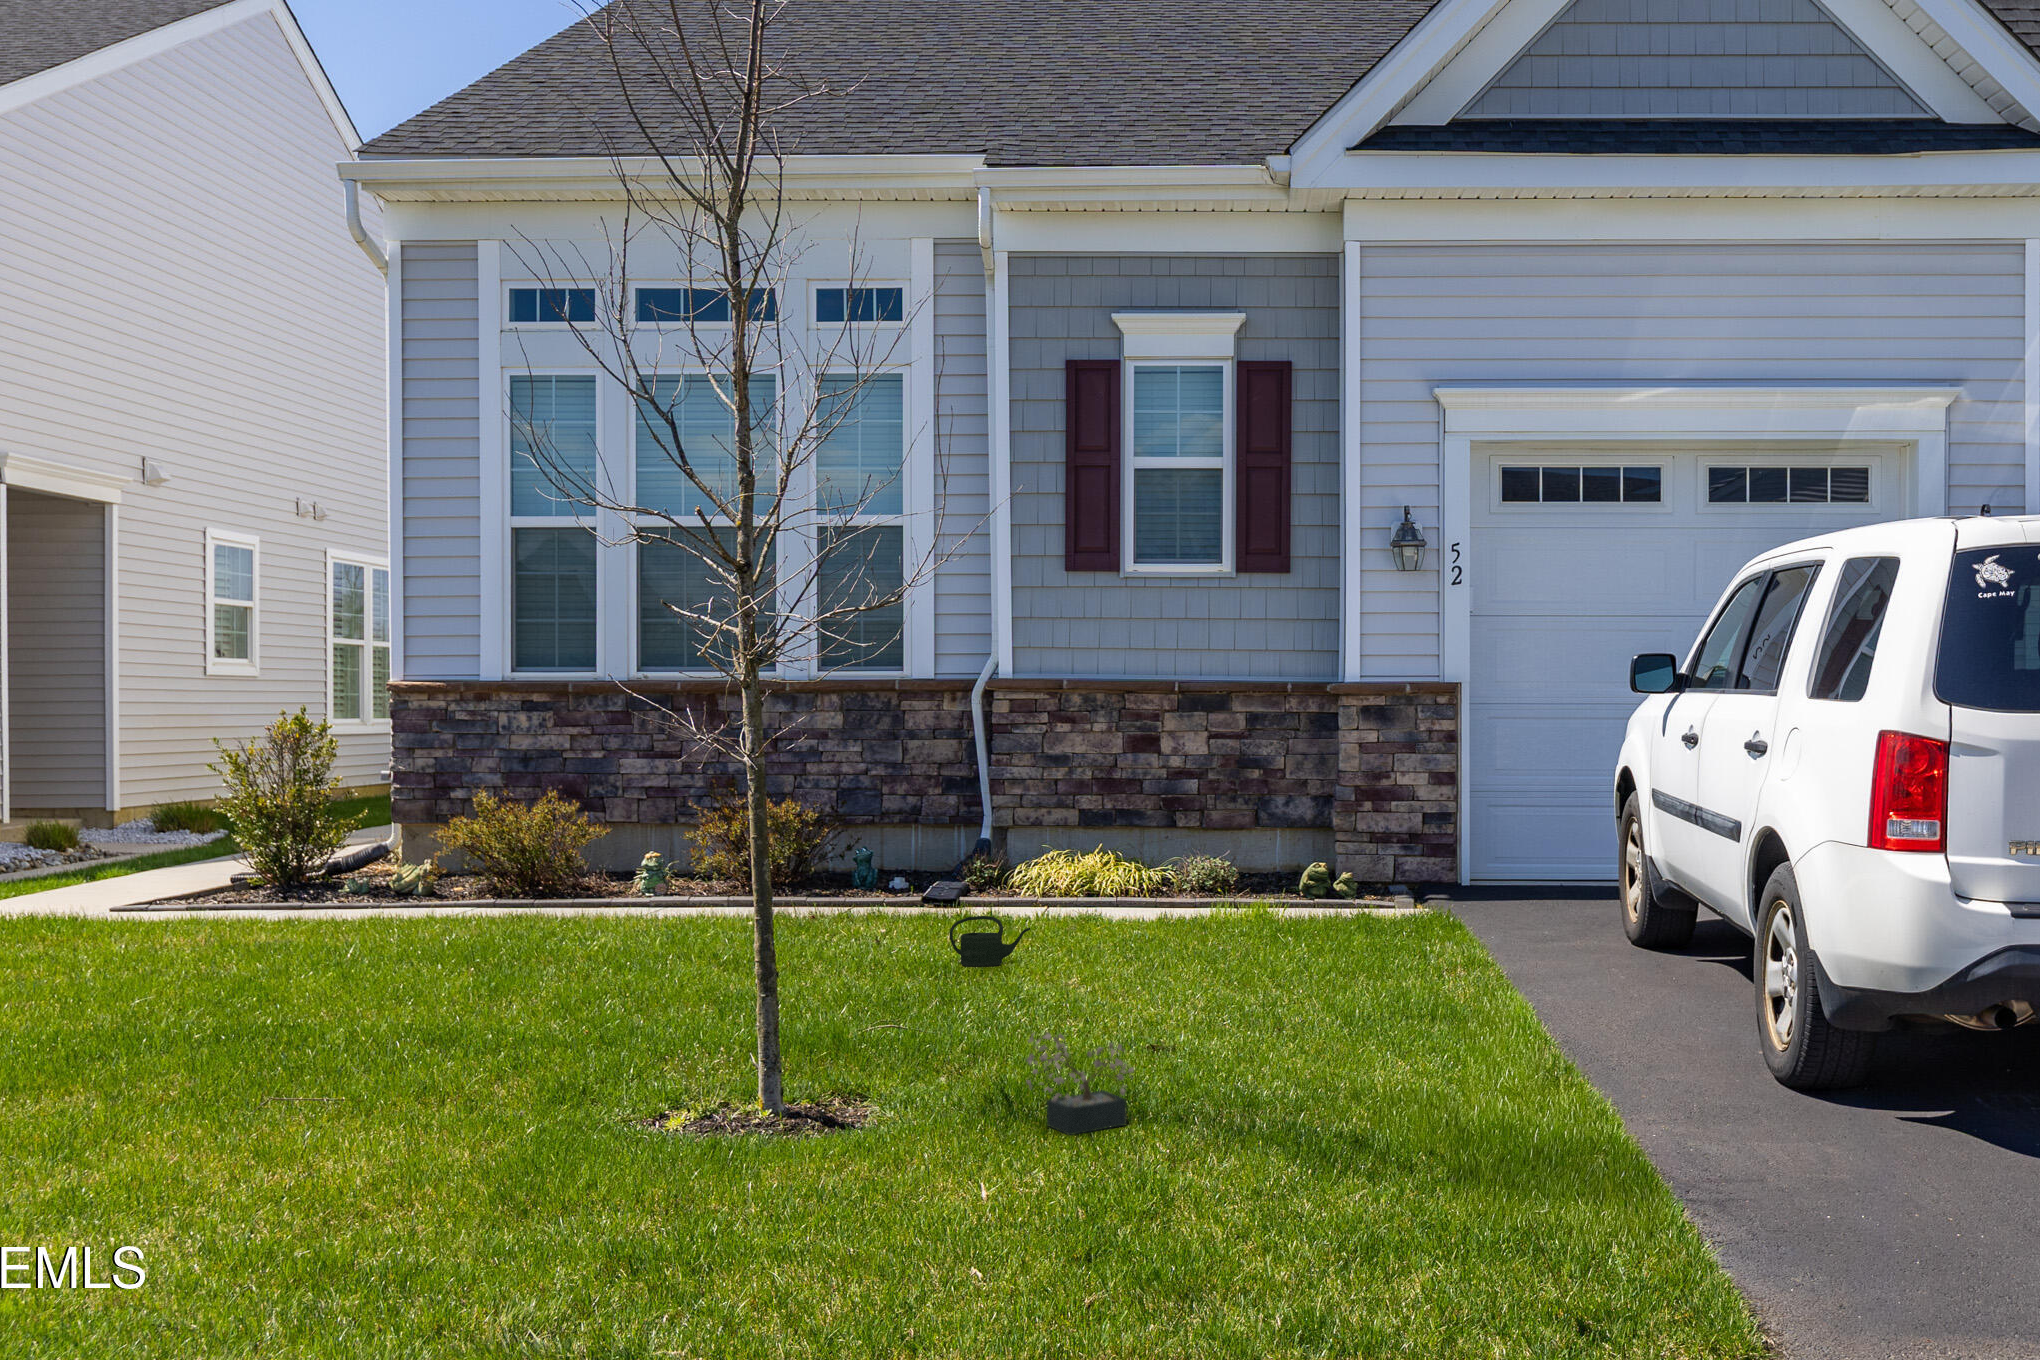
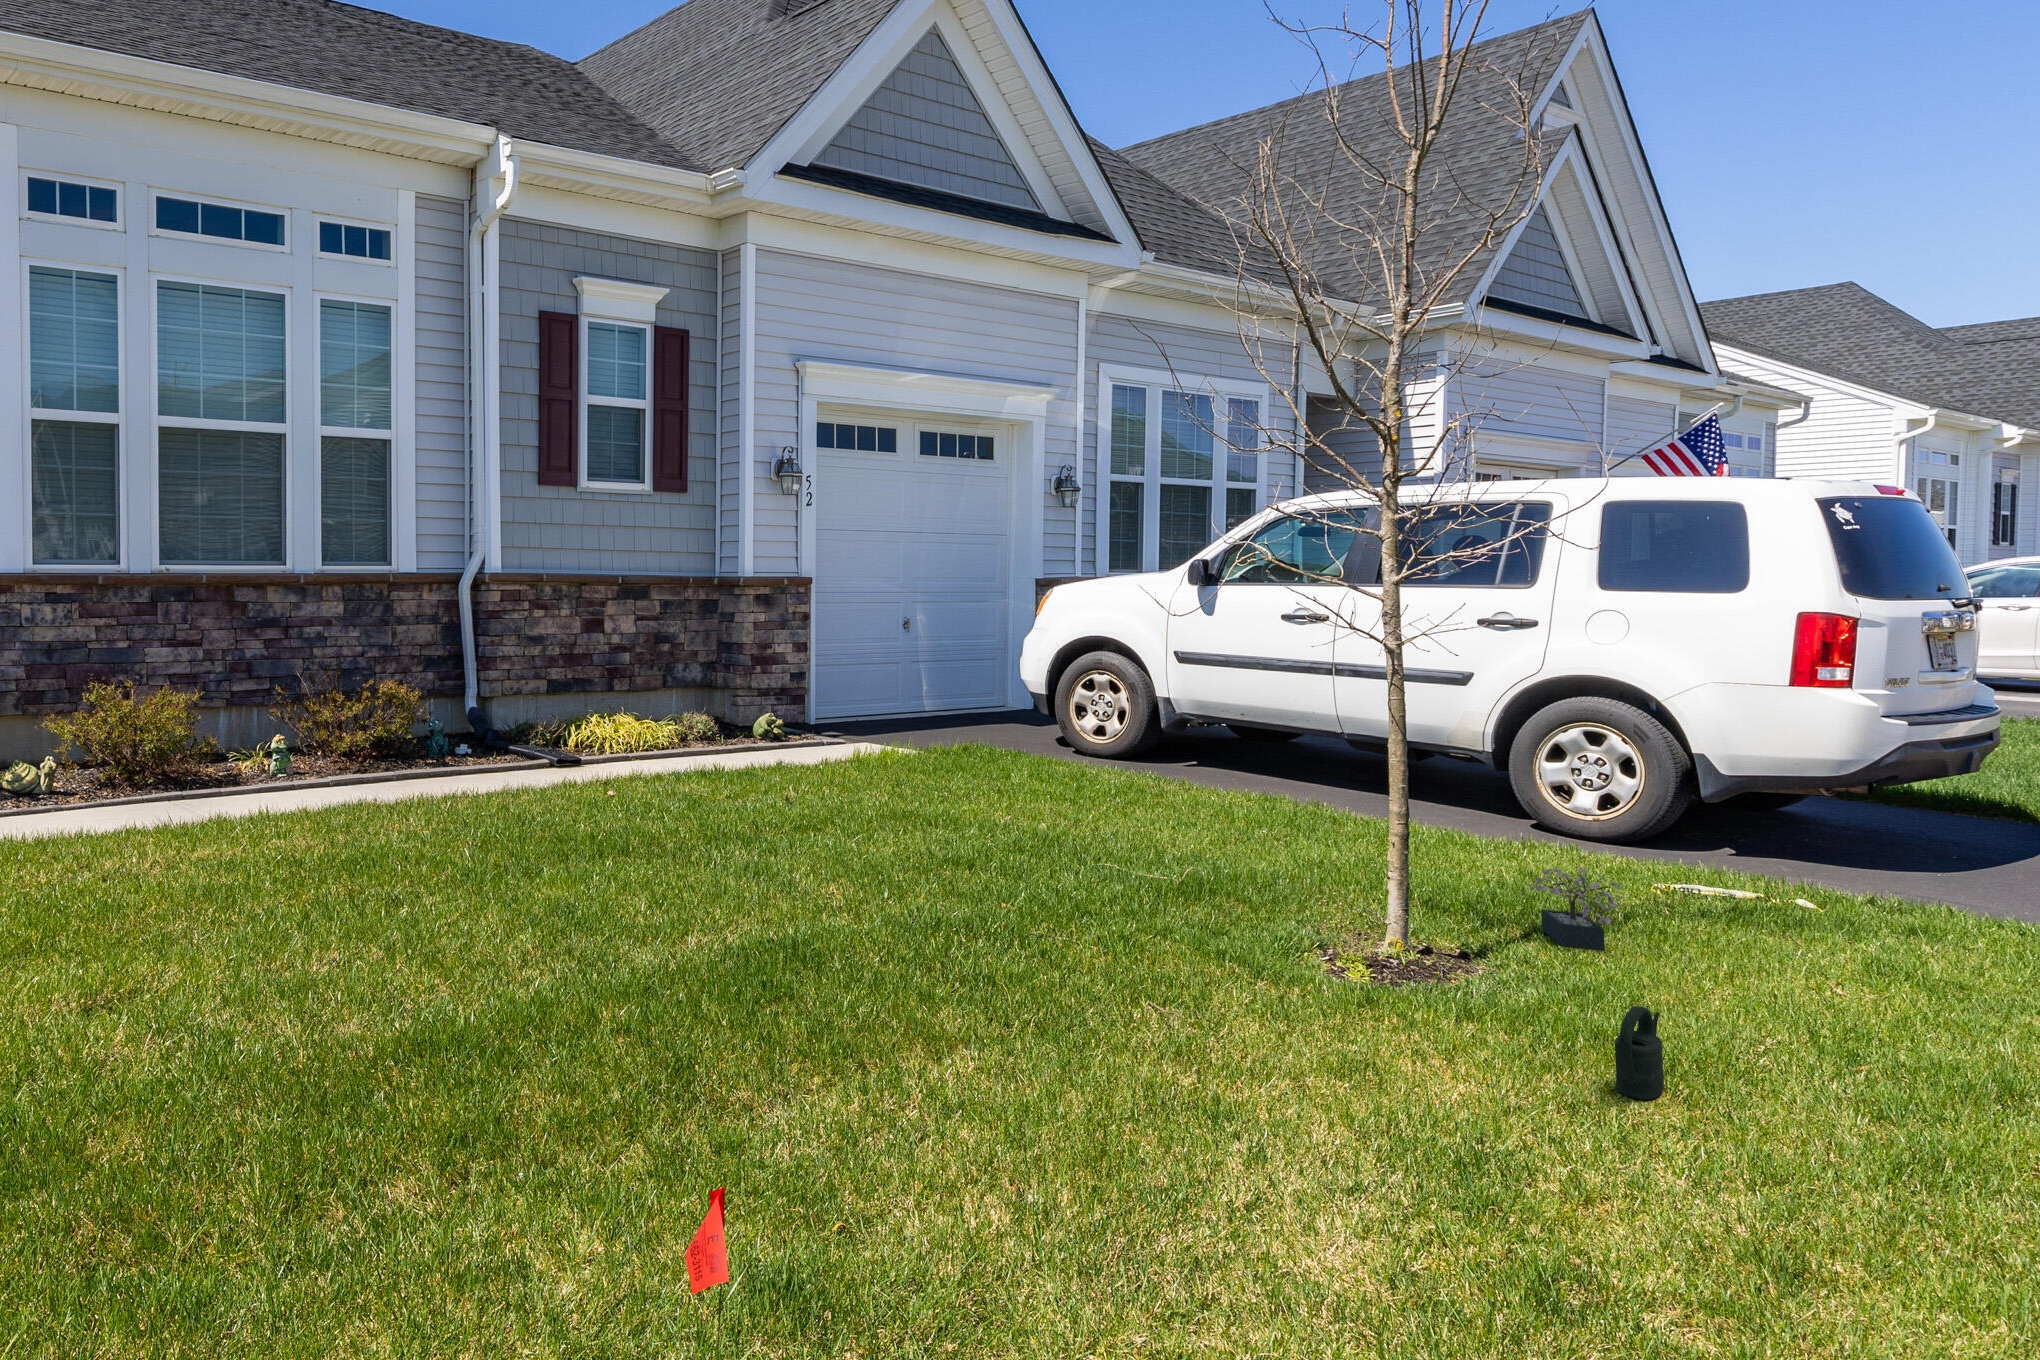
watering can: present [949,916,1030,967] -> present [1615,1006,1664,1100]

